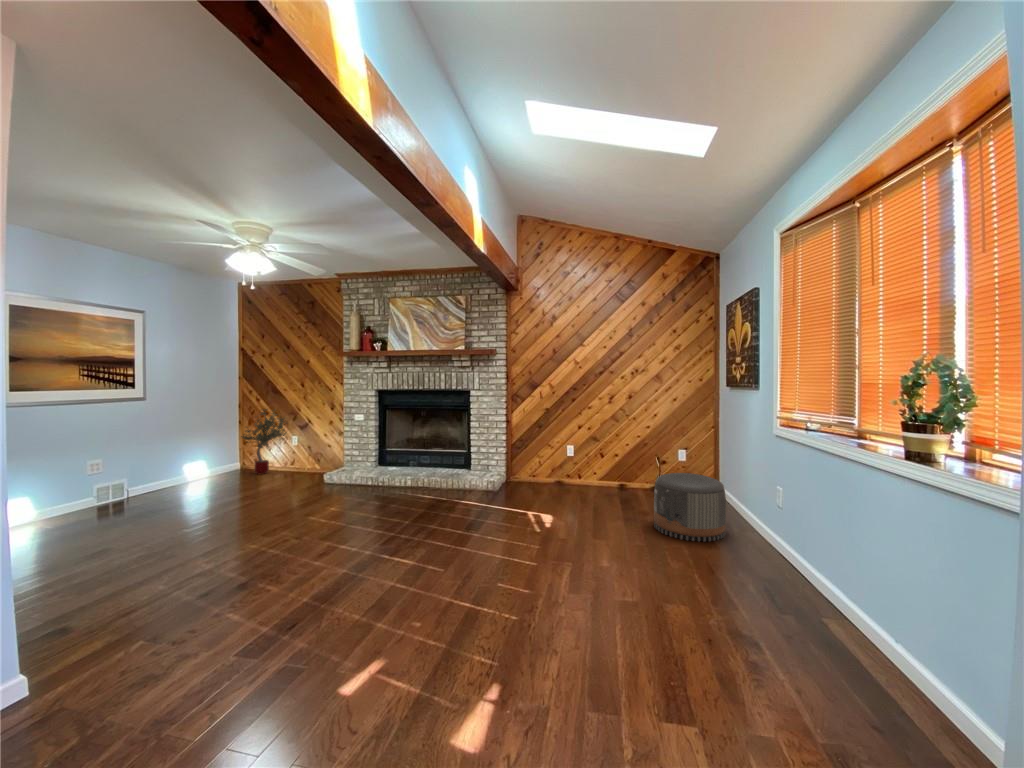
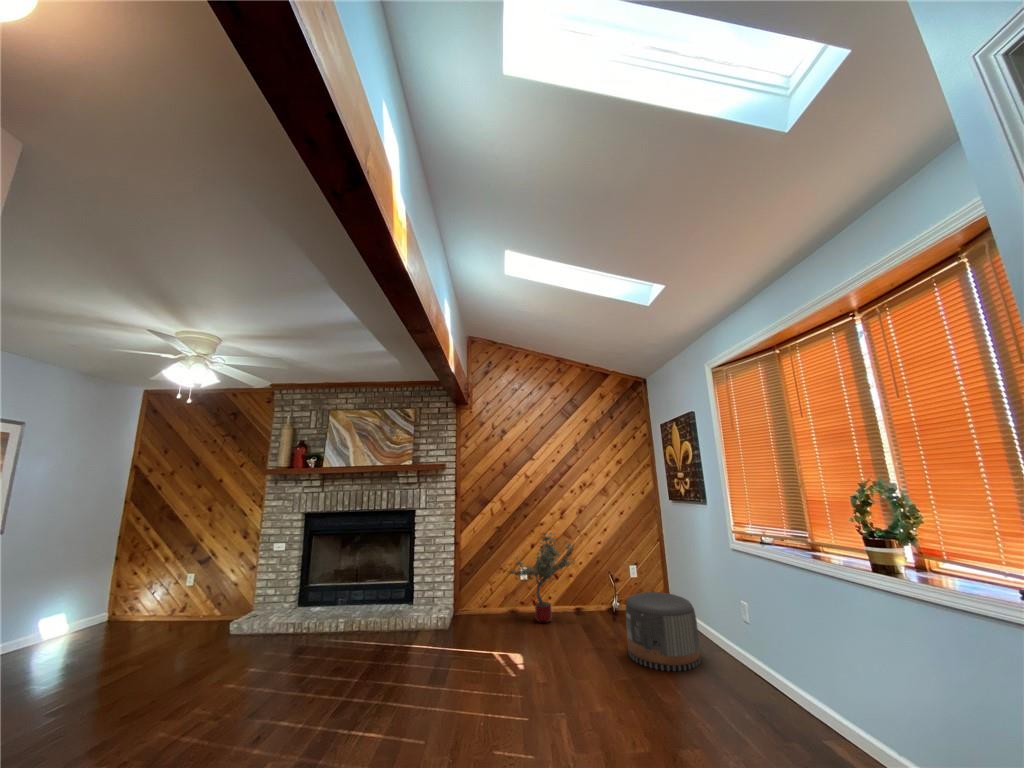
potted tree: present [241,409,287,474] -> present [509,532,575,623]

